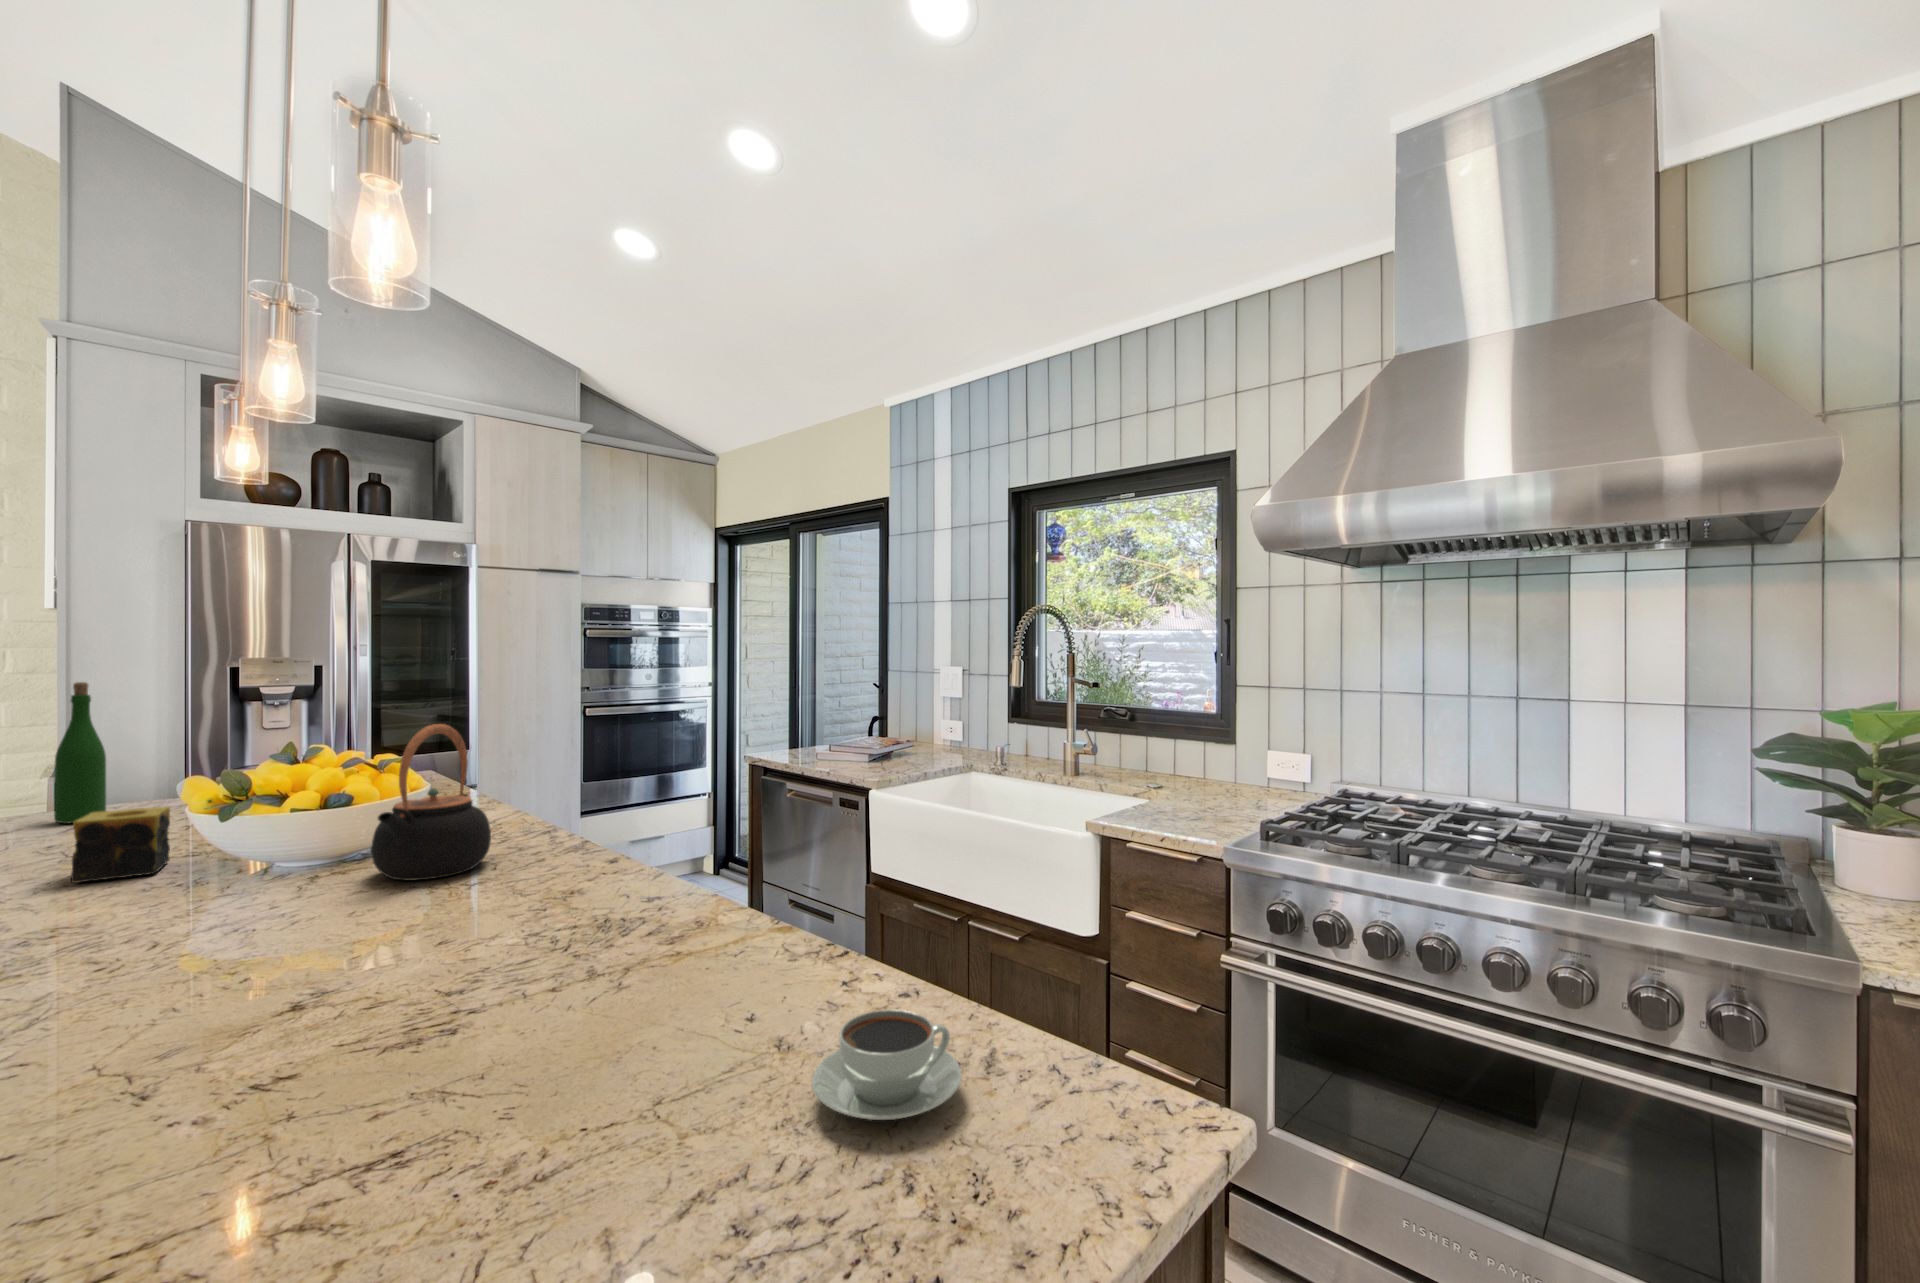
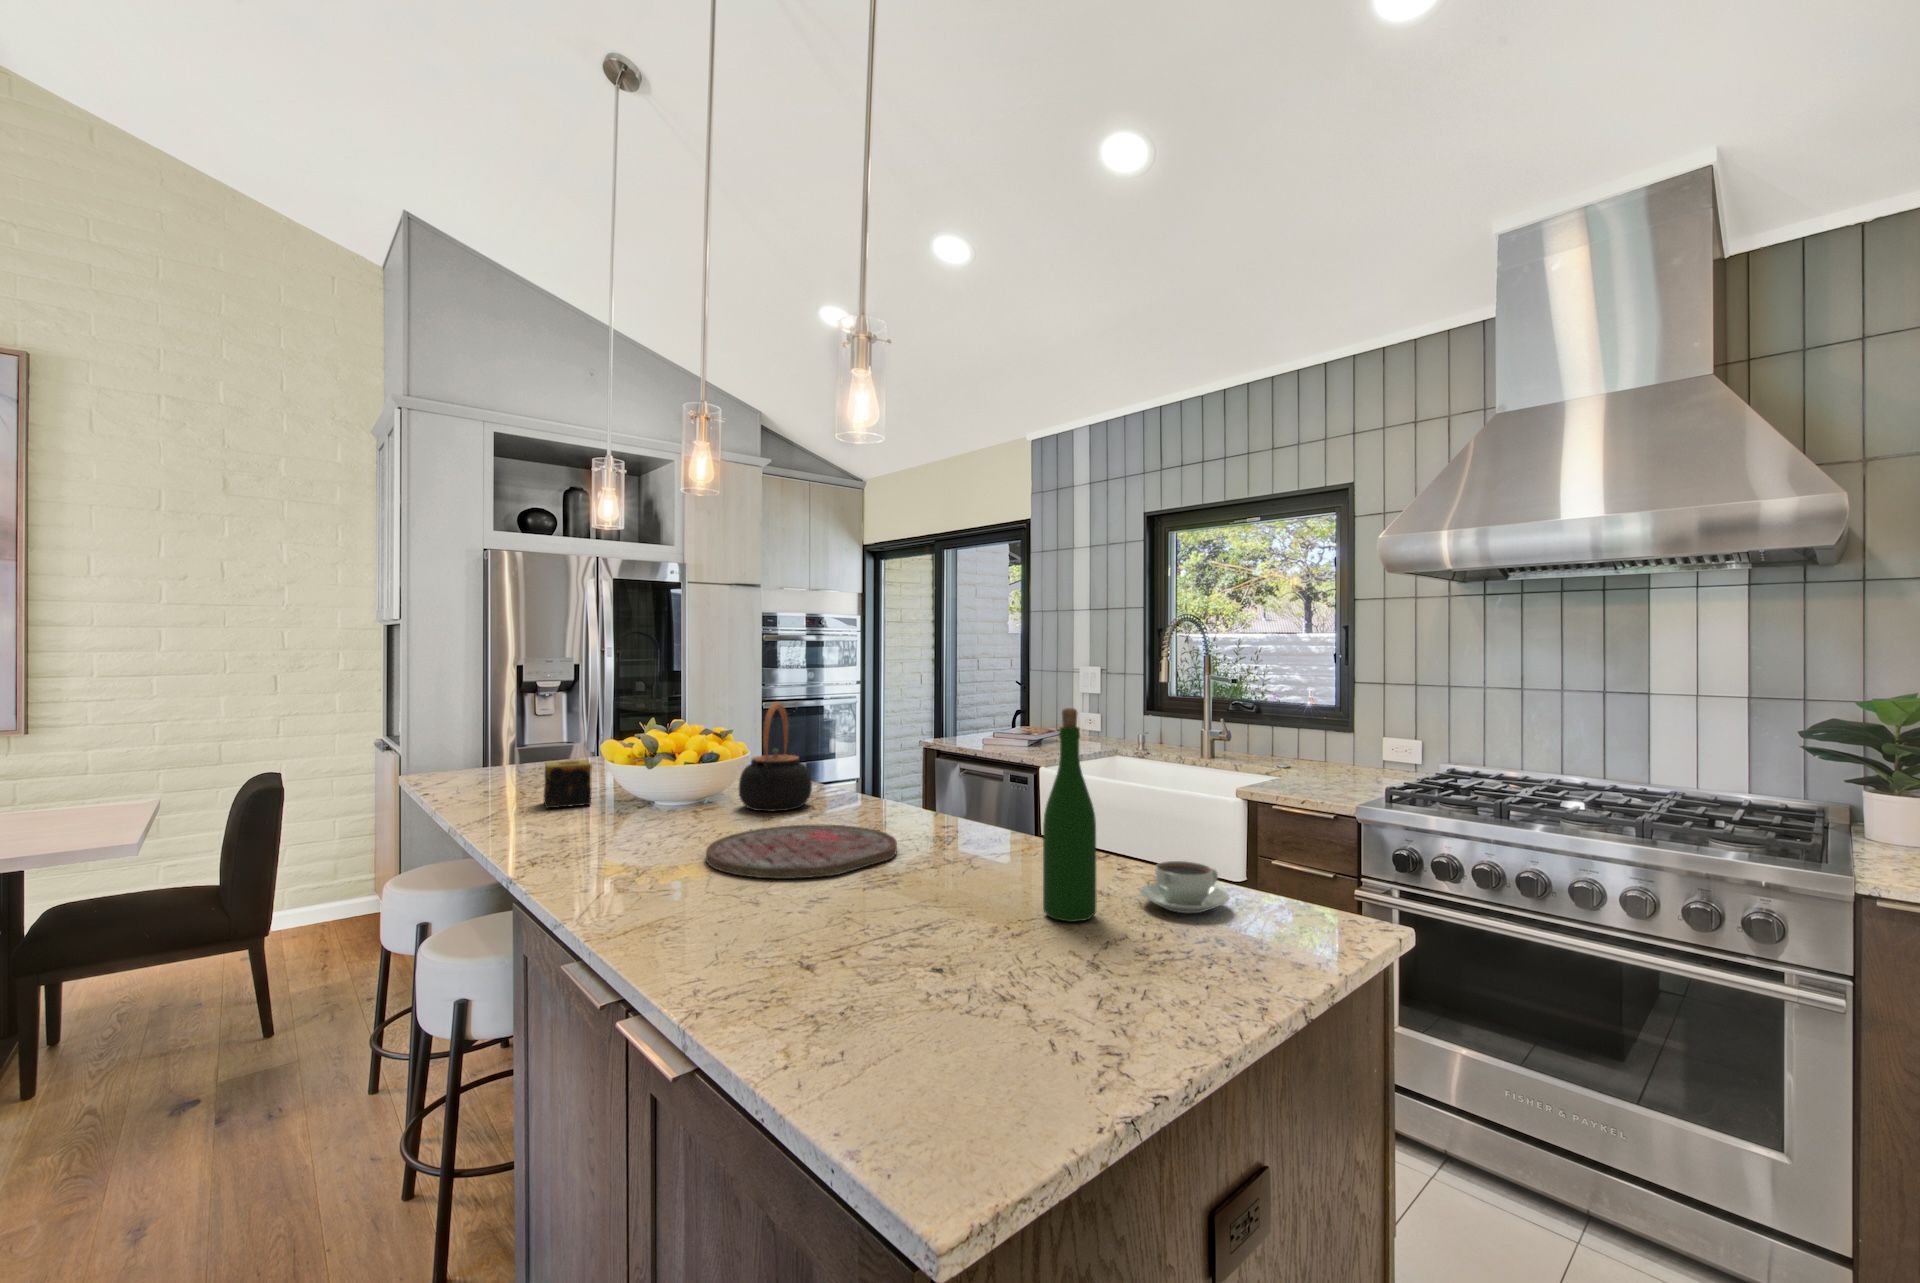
wine bottle: present [54,682,106,823] -> present [1043,708,1096,922]
cutting board: none [150,911,523,1046] -> present [706,824,897,878]

